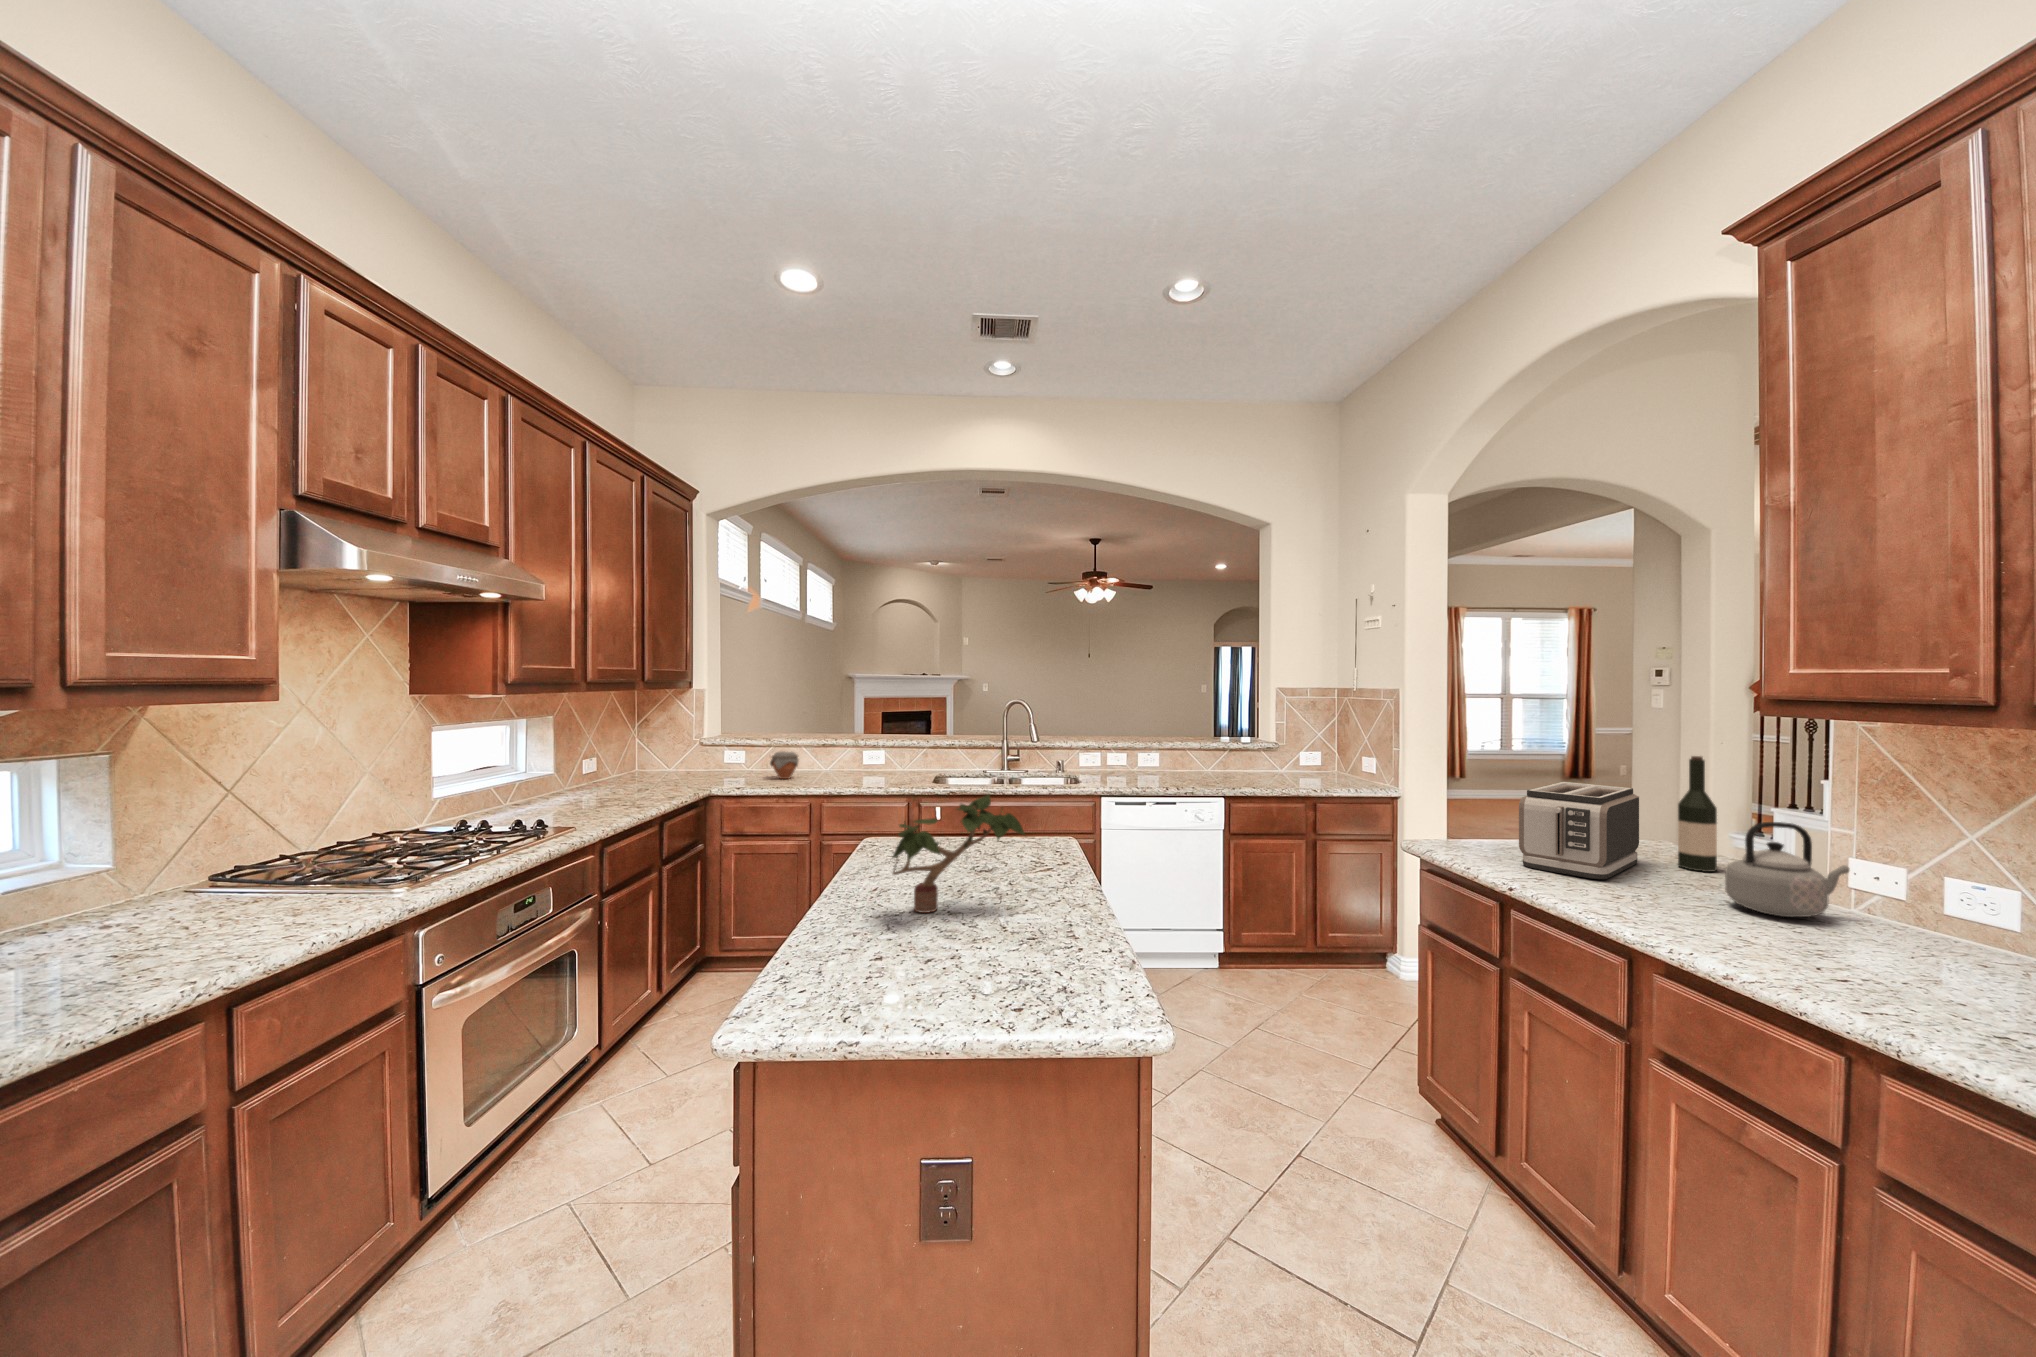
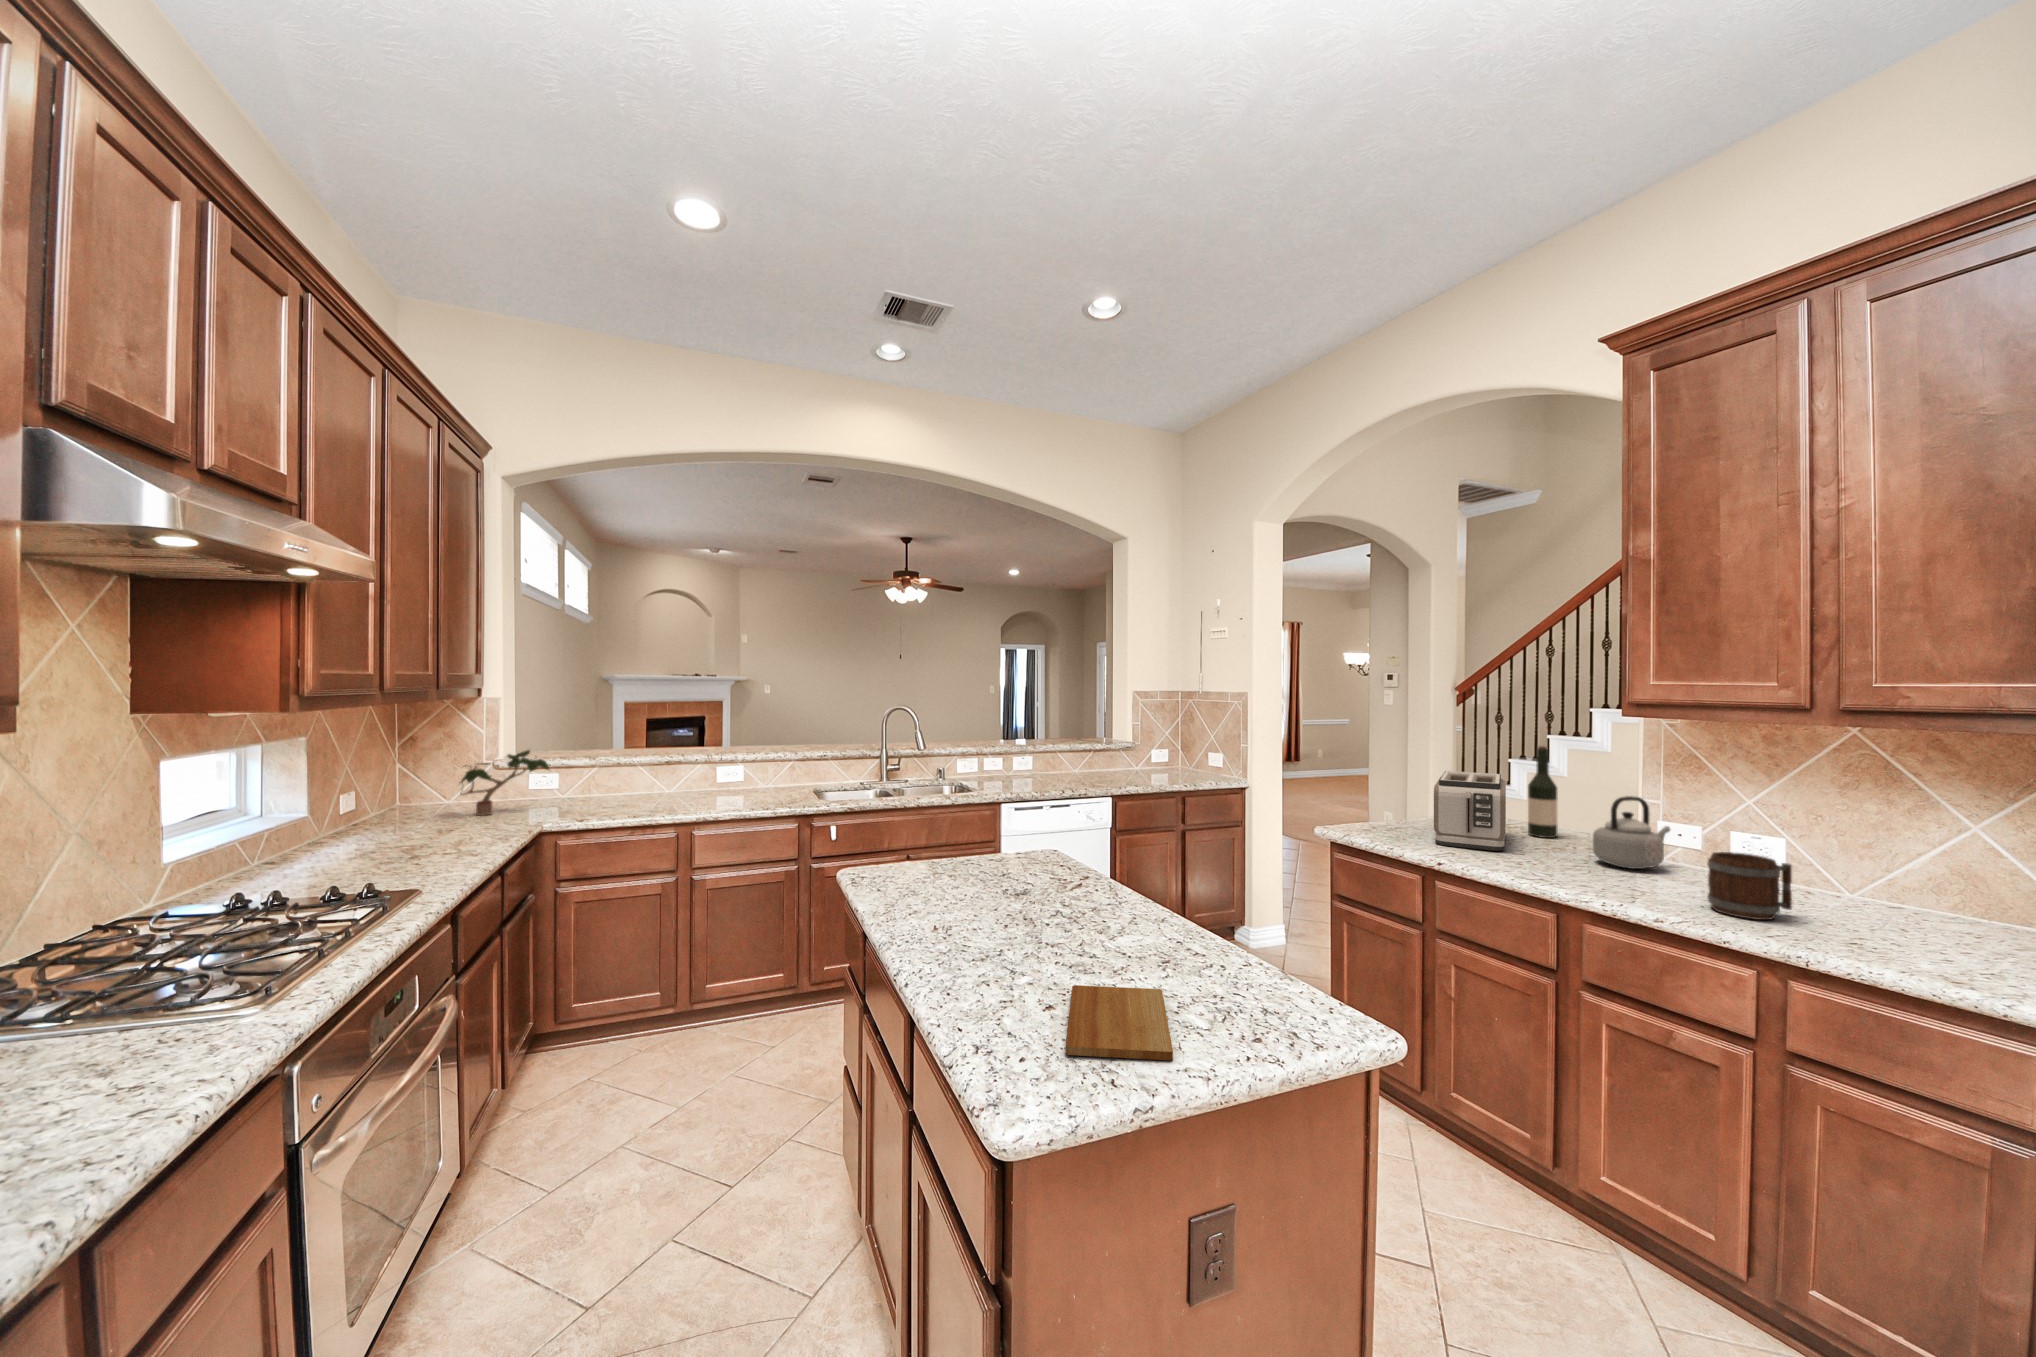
jar: present [770,751,799,779] -> none [604,772,640,805]
potted plant: present [892,795,1025,913] -> present [461,750,549,816]
mug: none [1824,899,1963,997] -> present [1708,852,1792,920]
cutting board: none [835,949,983,1019] -> present [1066,985,1173,1060]

